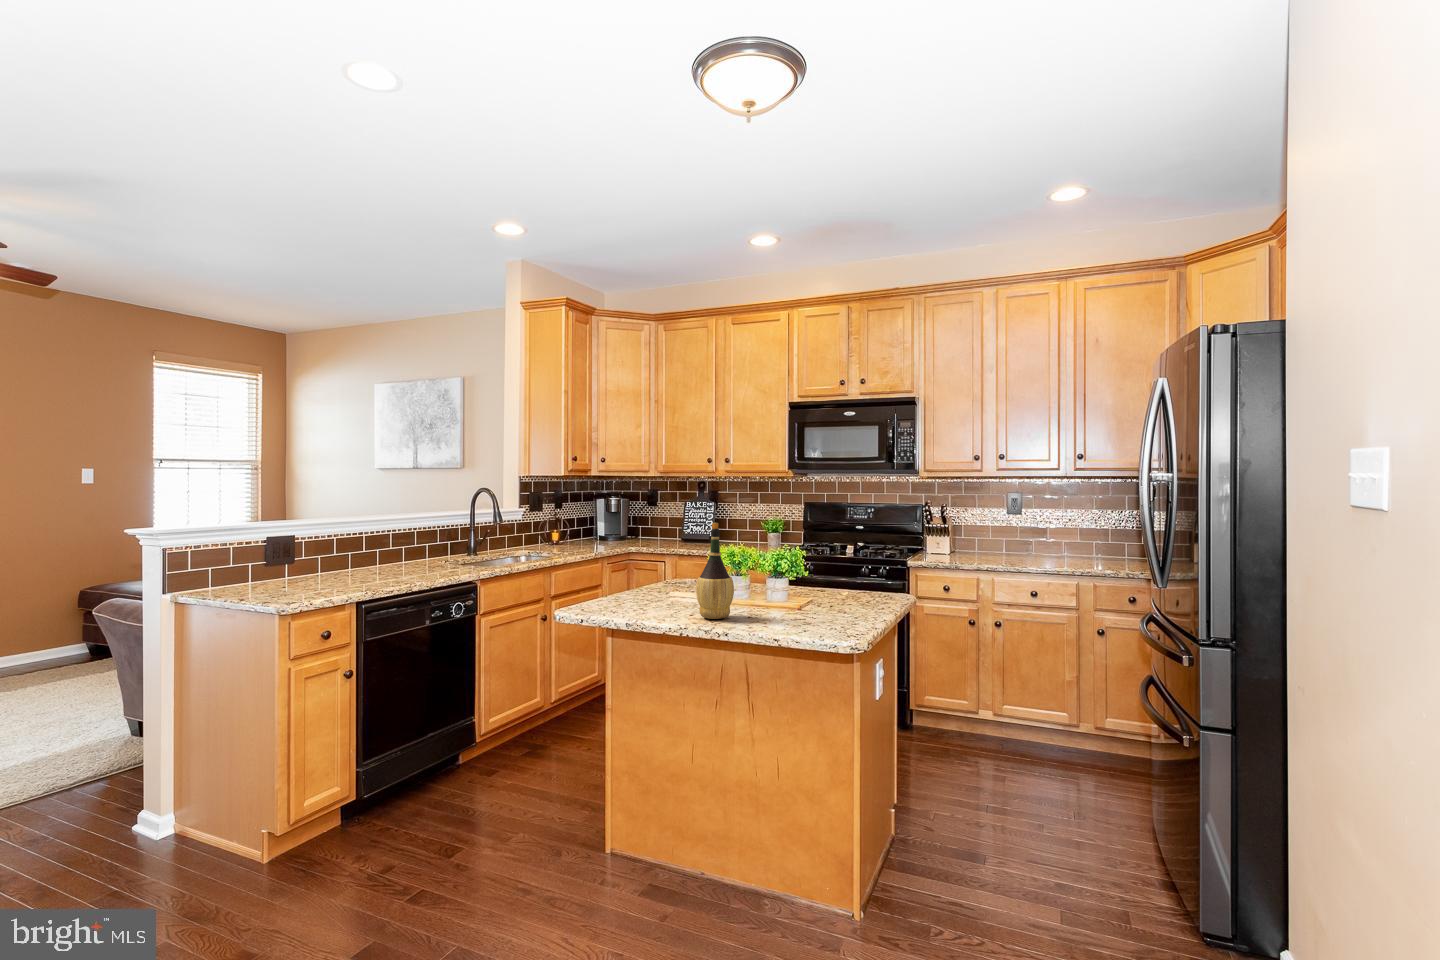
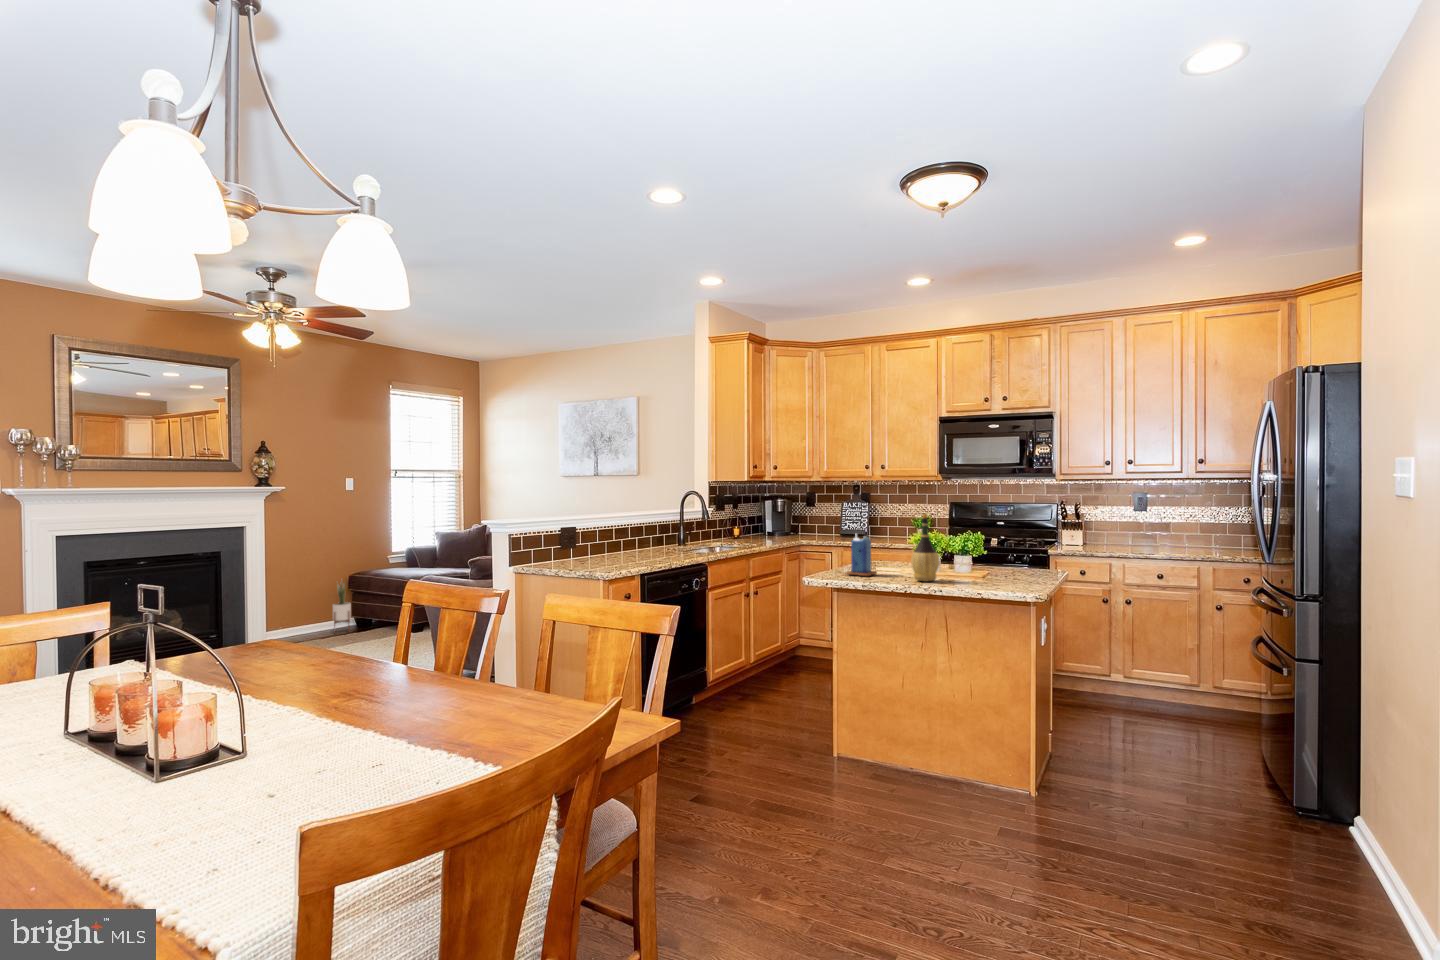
candle: none [616,548,661,609] -> present [846,536,877,576]
potted plant: none [50,594,78,666] -> present [333,582,351,632]

